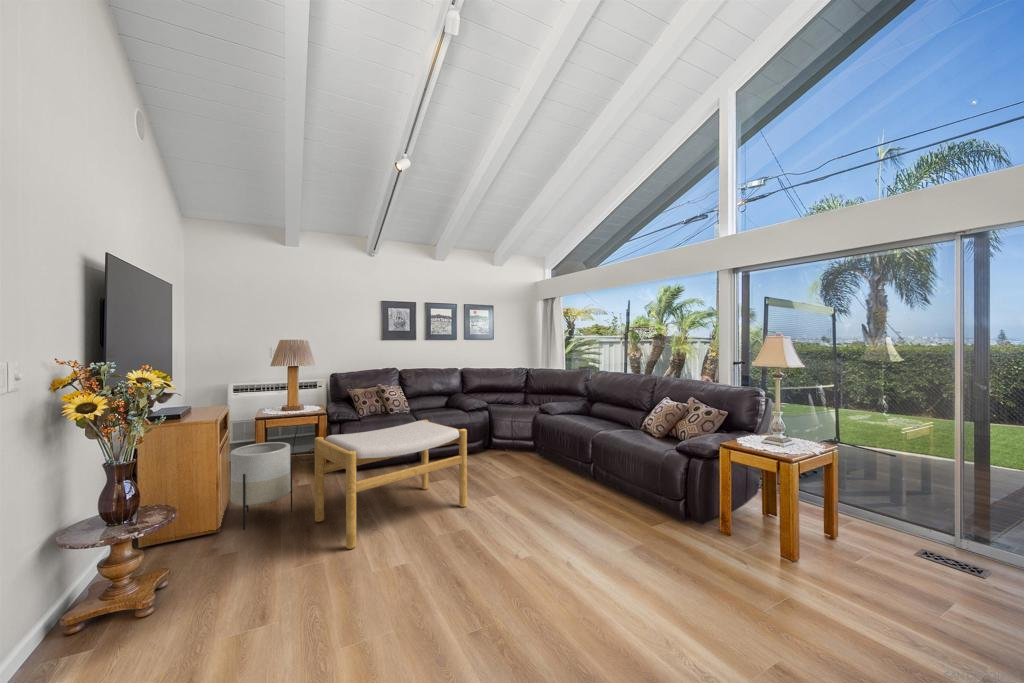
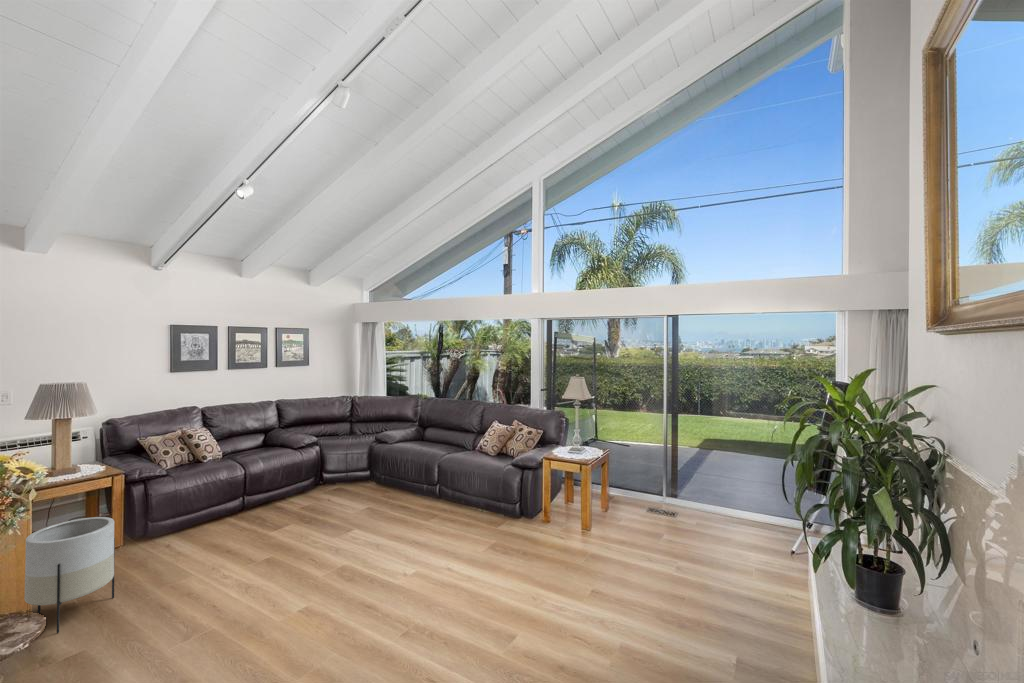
footstool: present [315,420,467,549] -> none [160,466,334,613]

